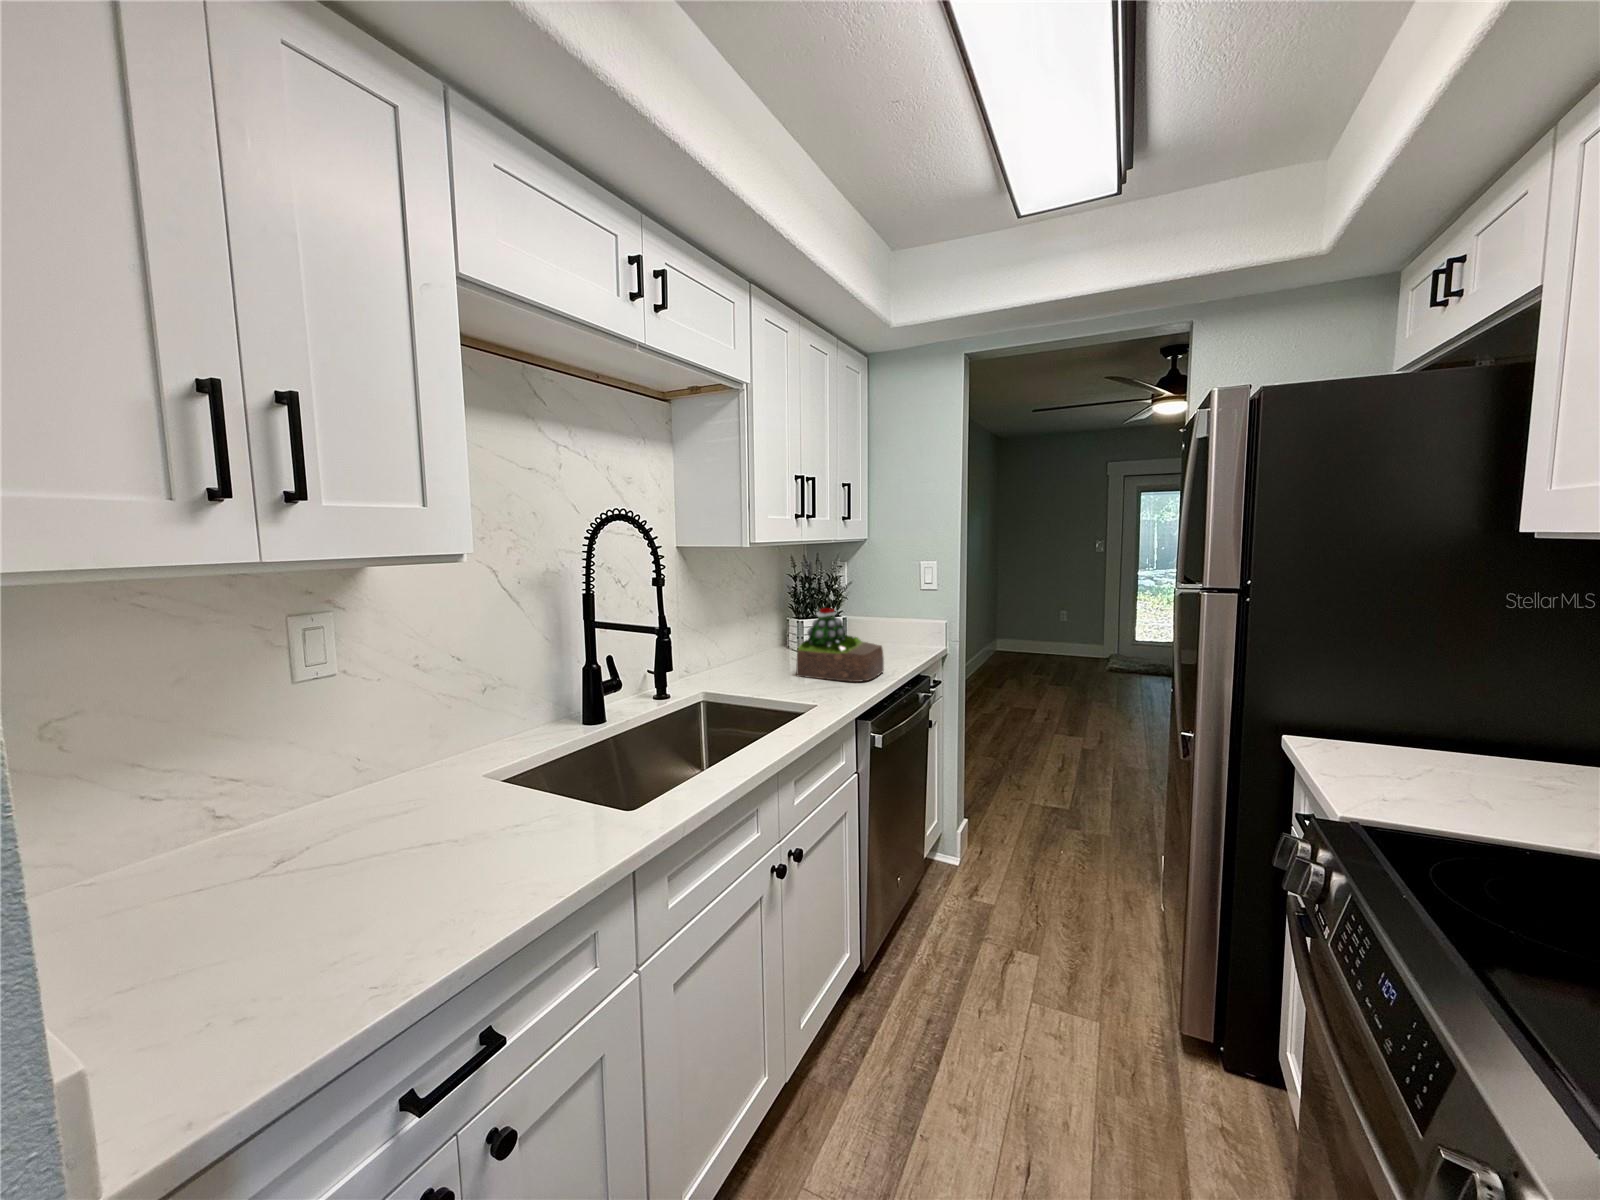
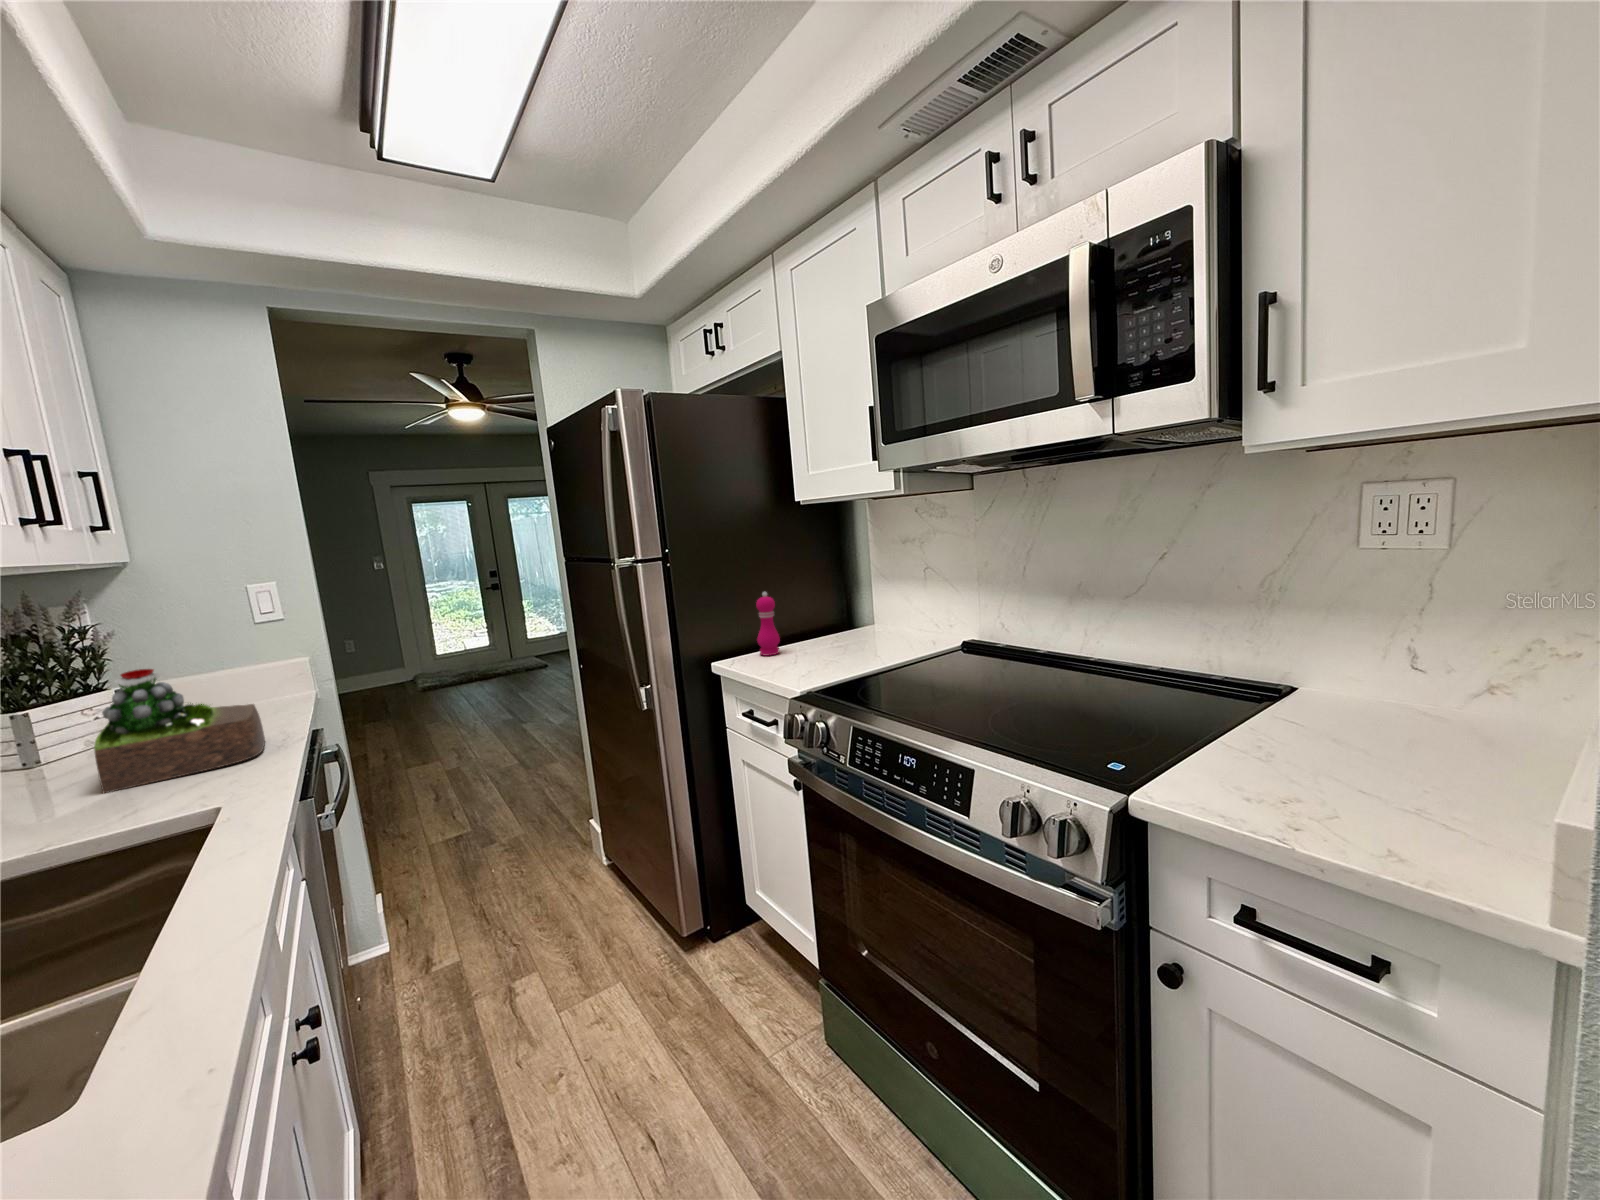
pepper mill: none [1377,662,1424,757] -> present [756,592,780,656]

